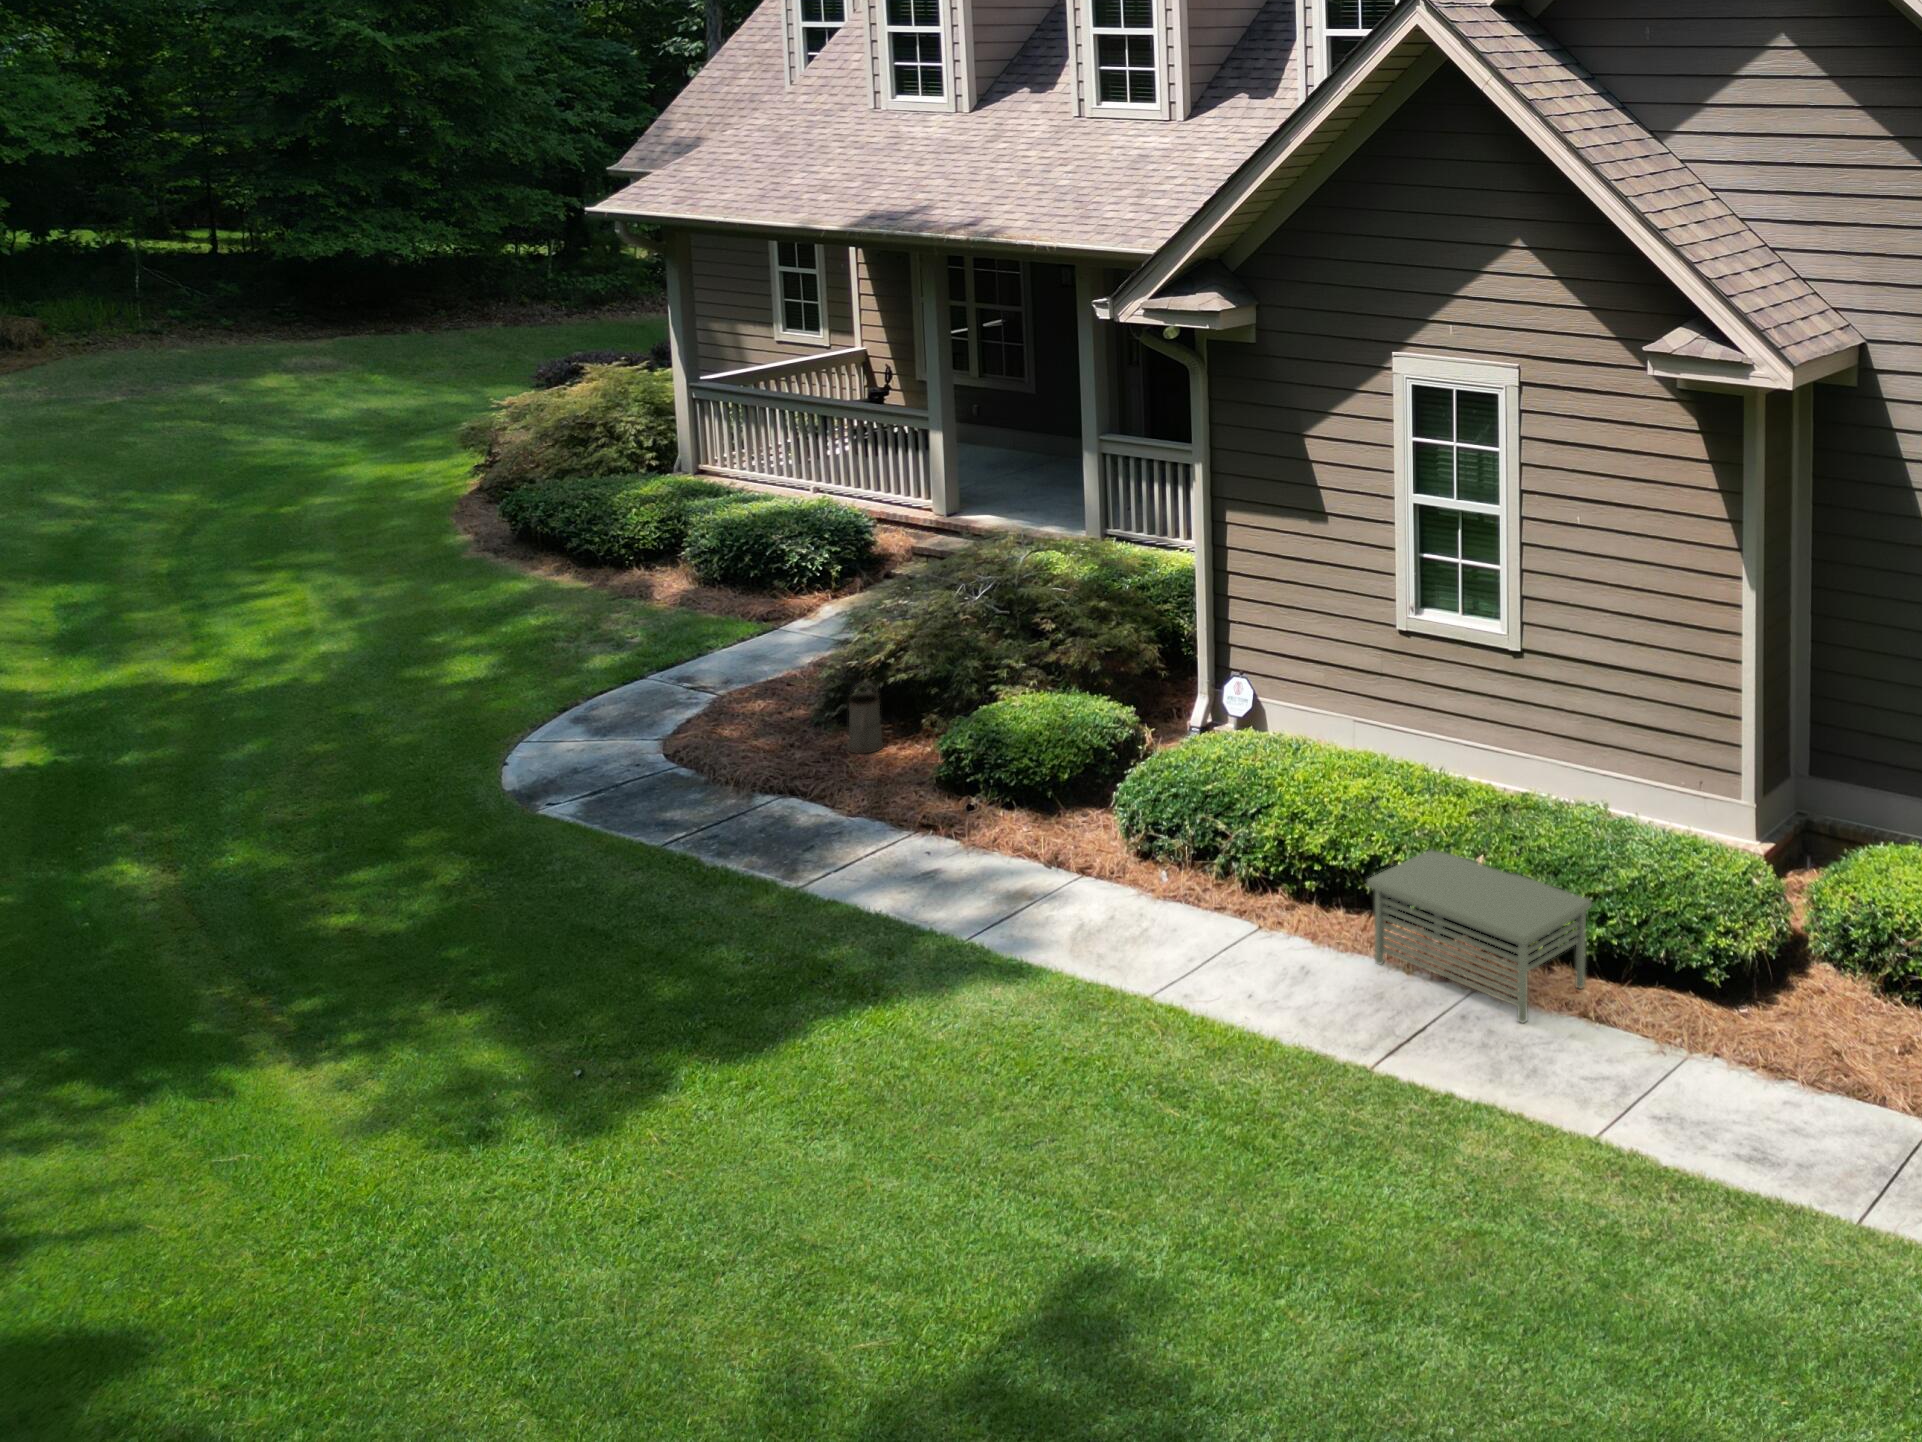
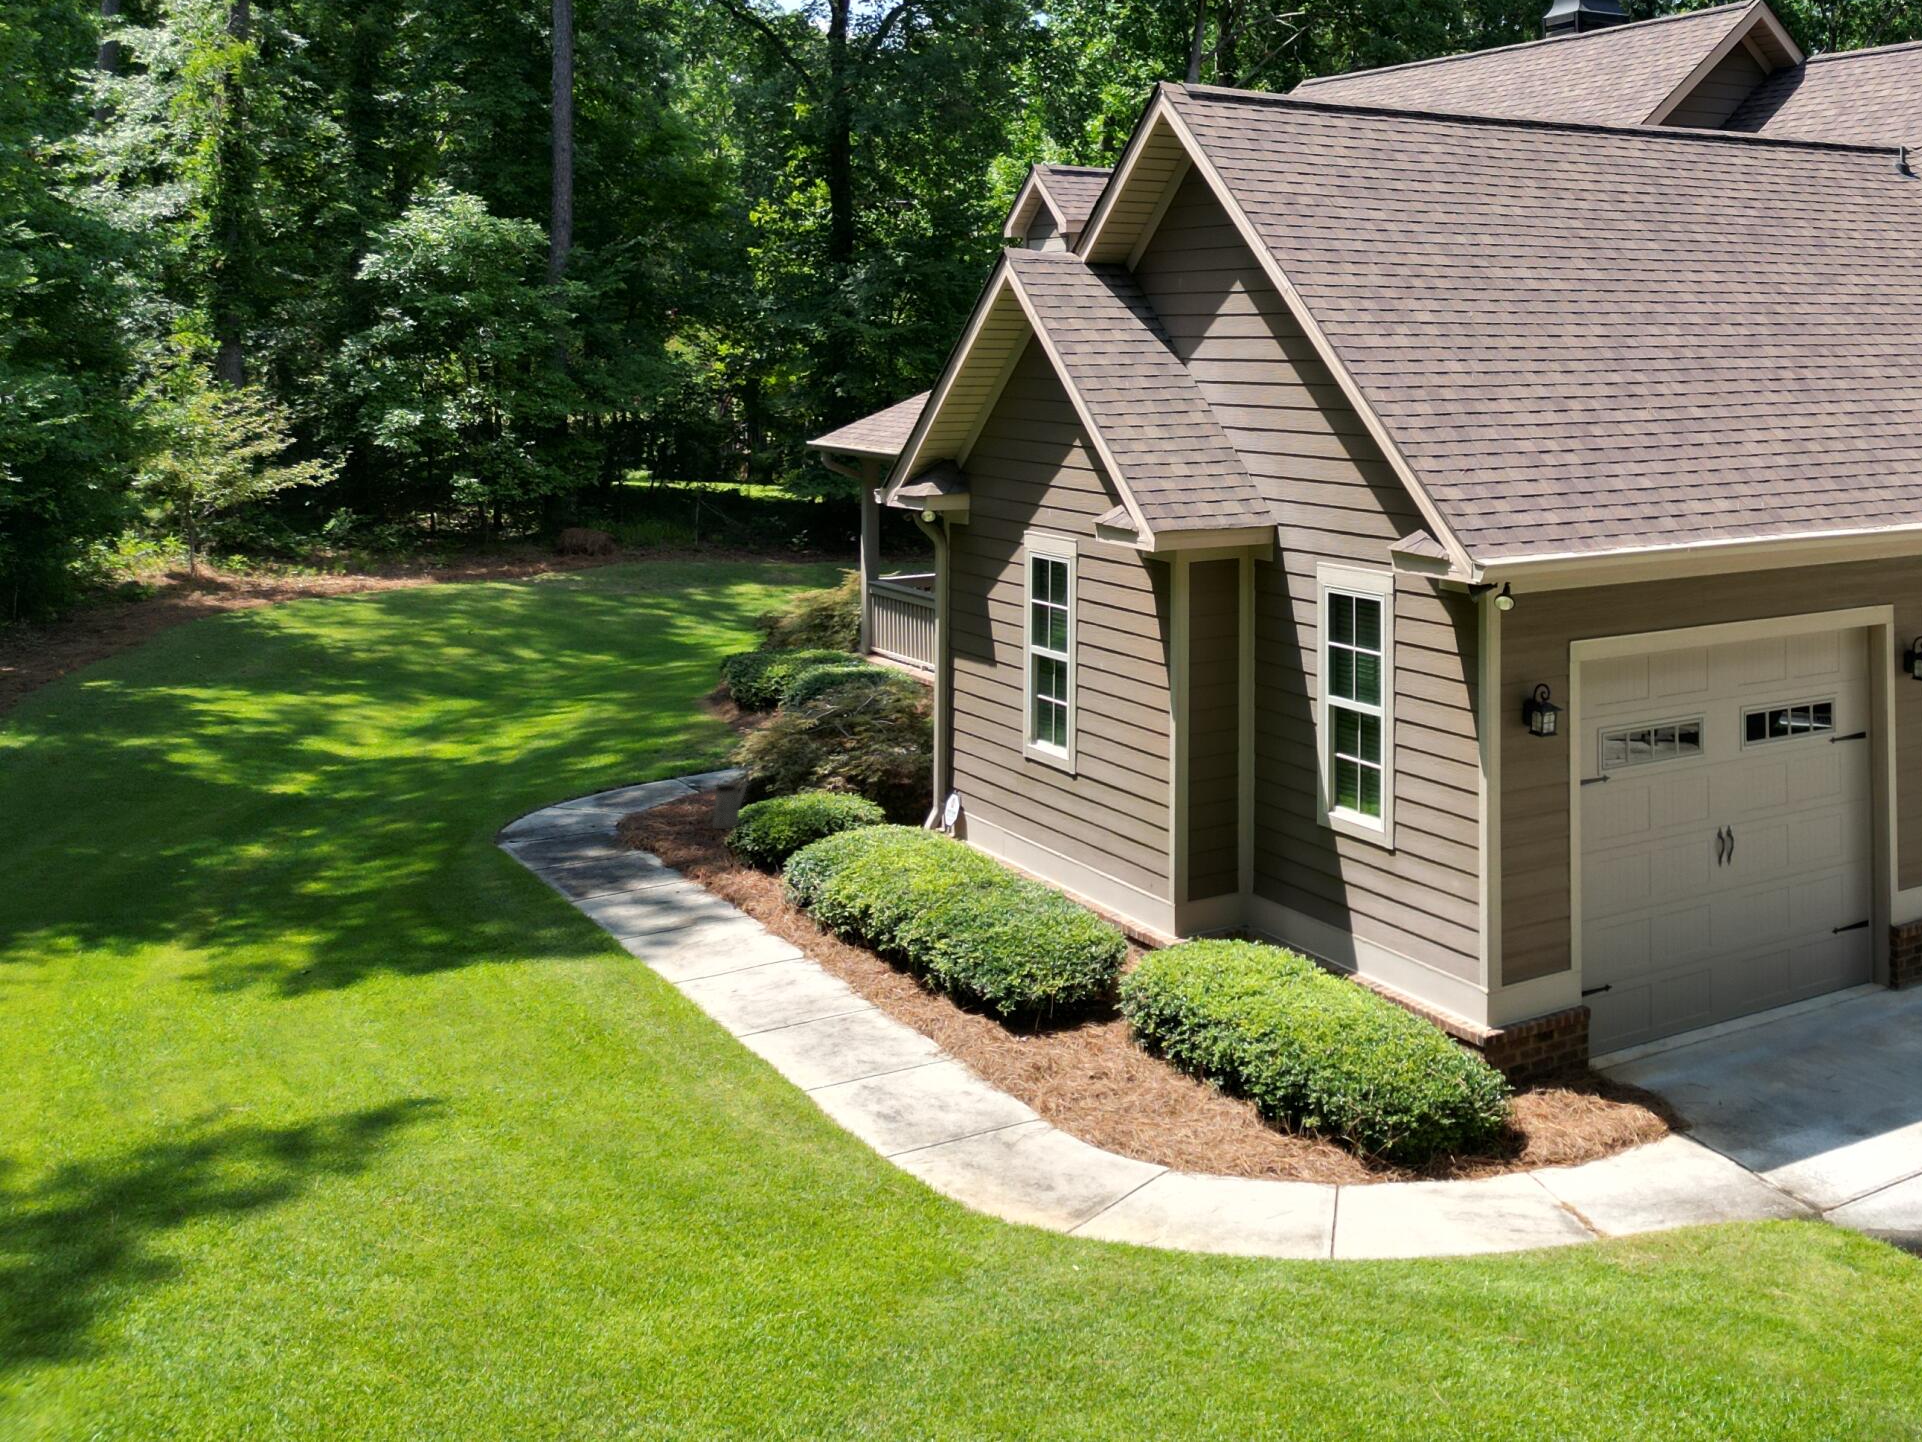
storage bench: present [1367,850,1592,1023] -> none [822,905,943,1032]

